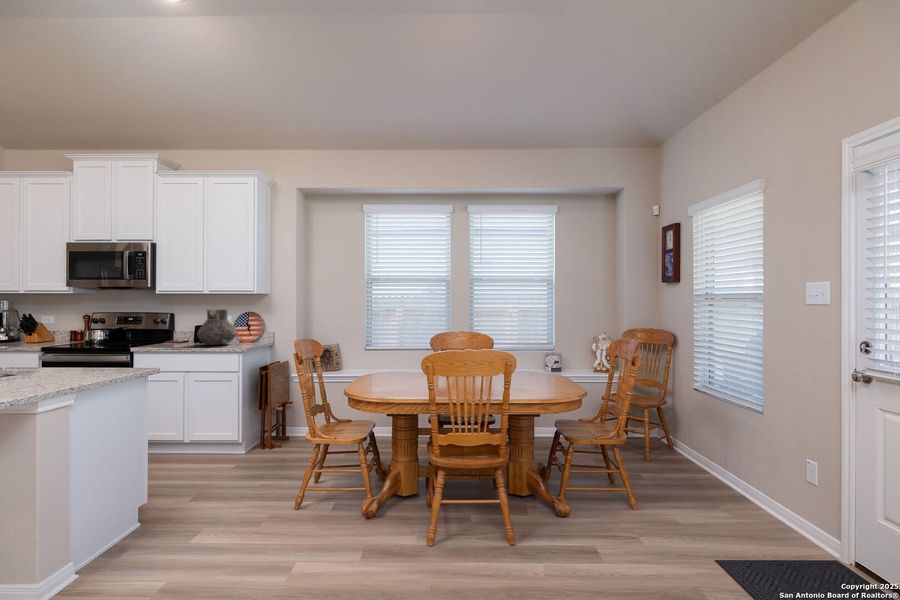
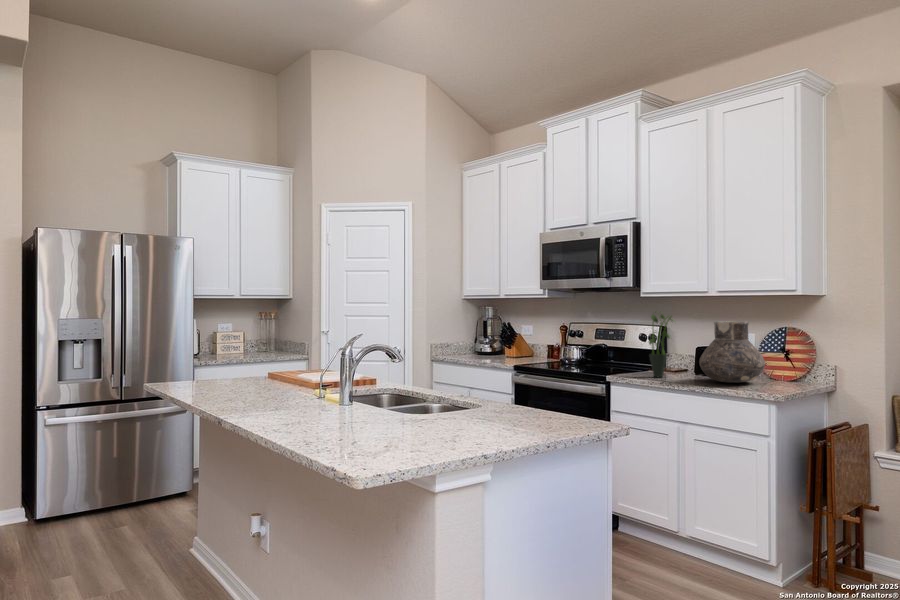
potted plant: none [163,303,182,346] -> present [649,315,674,377]

